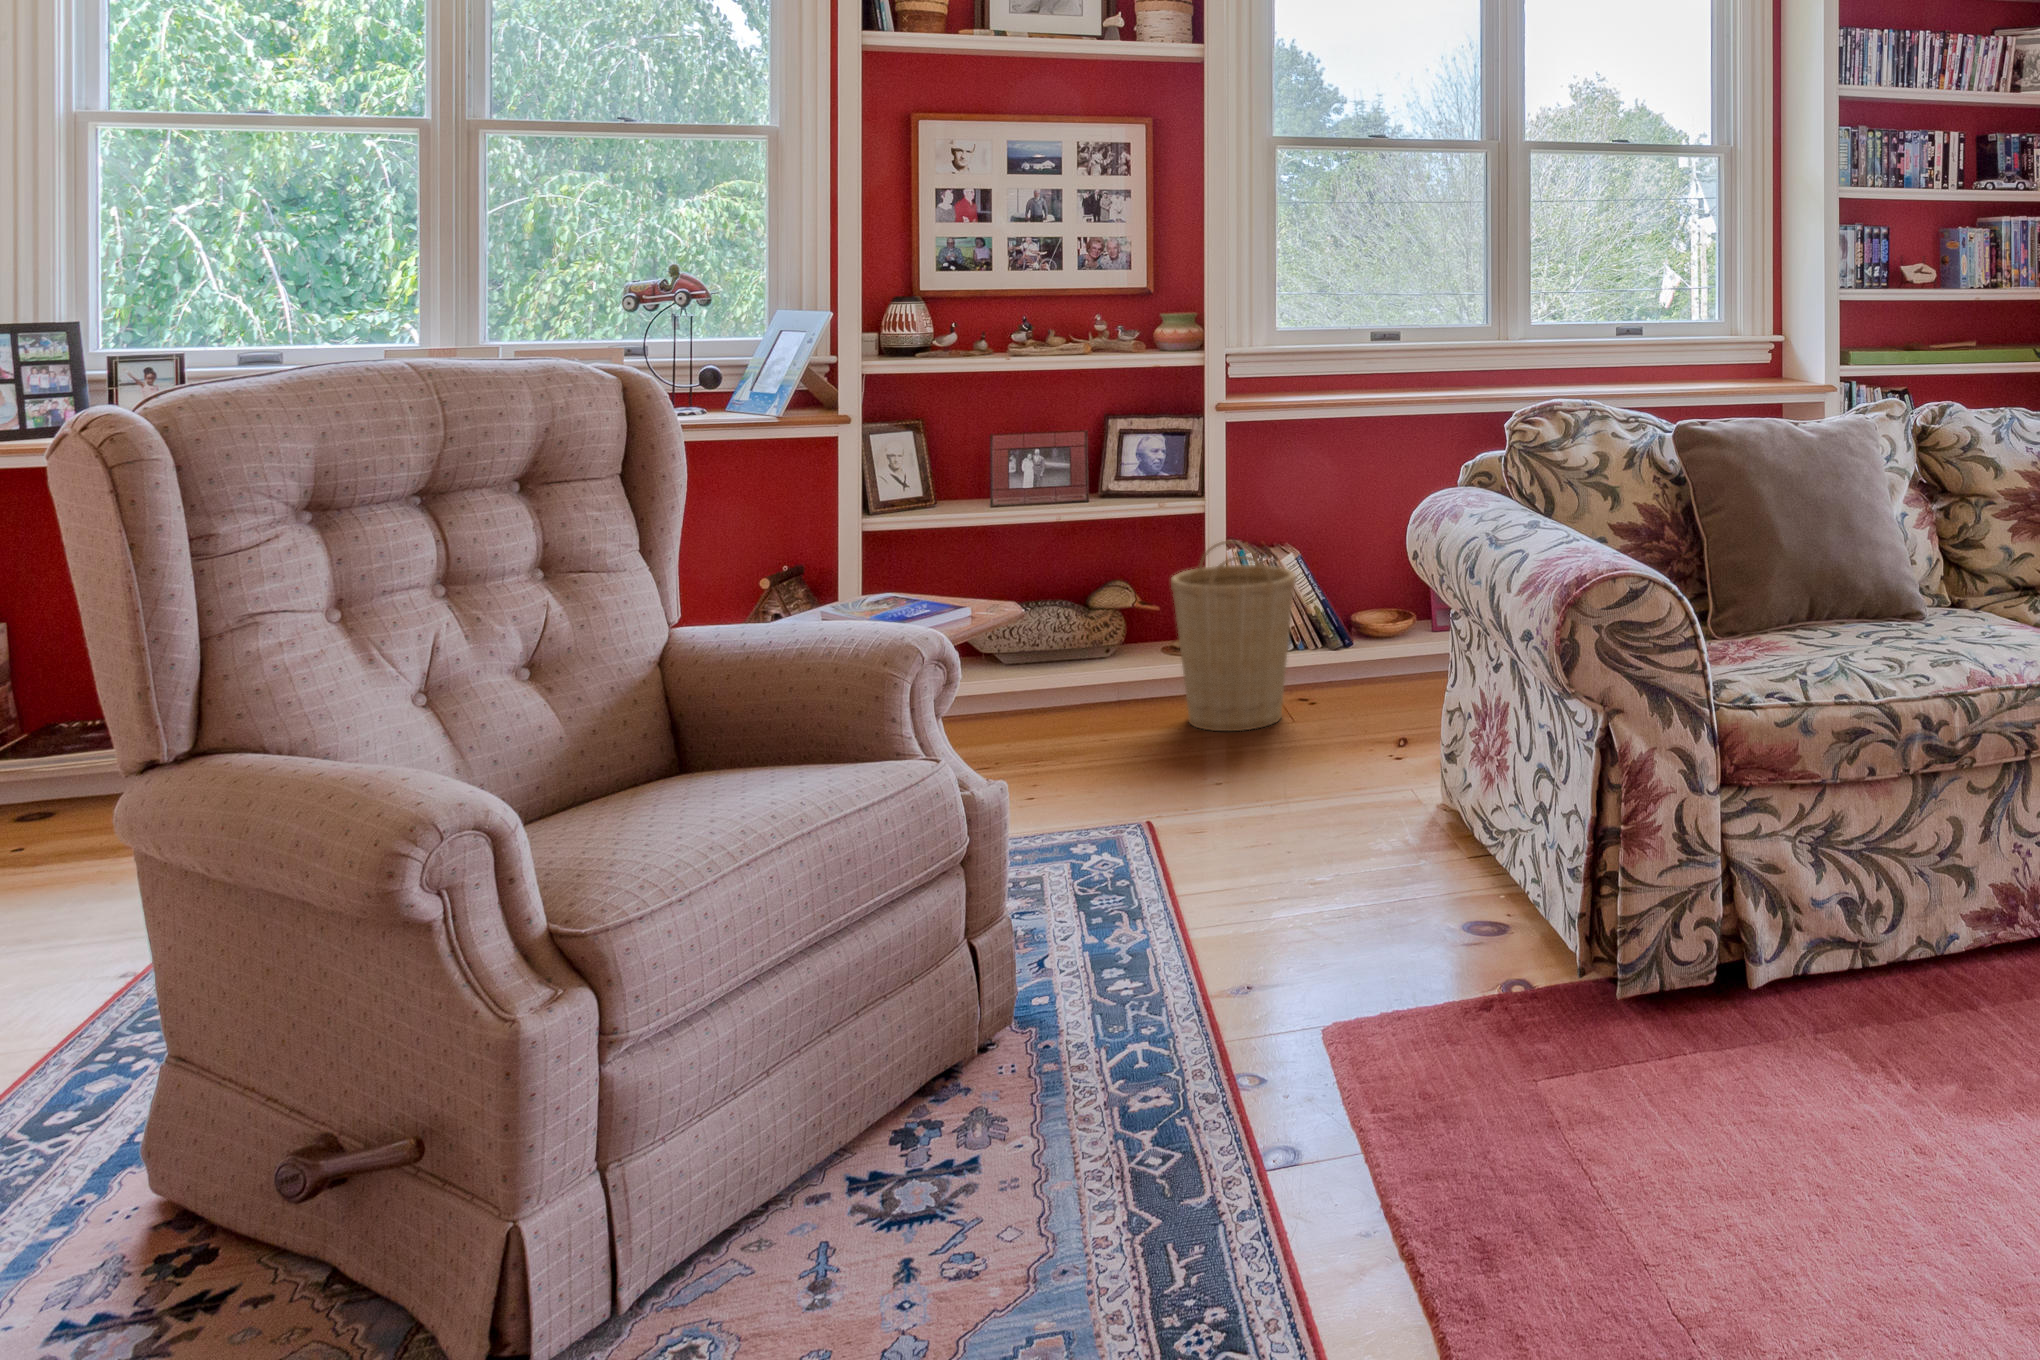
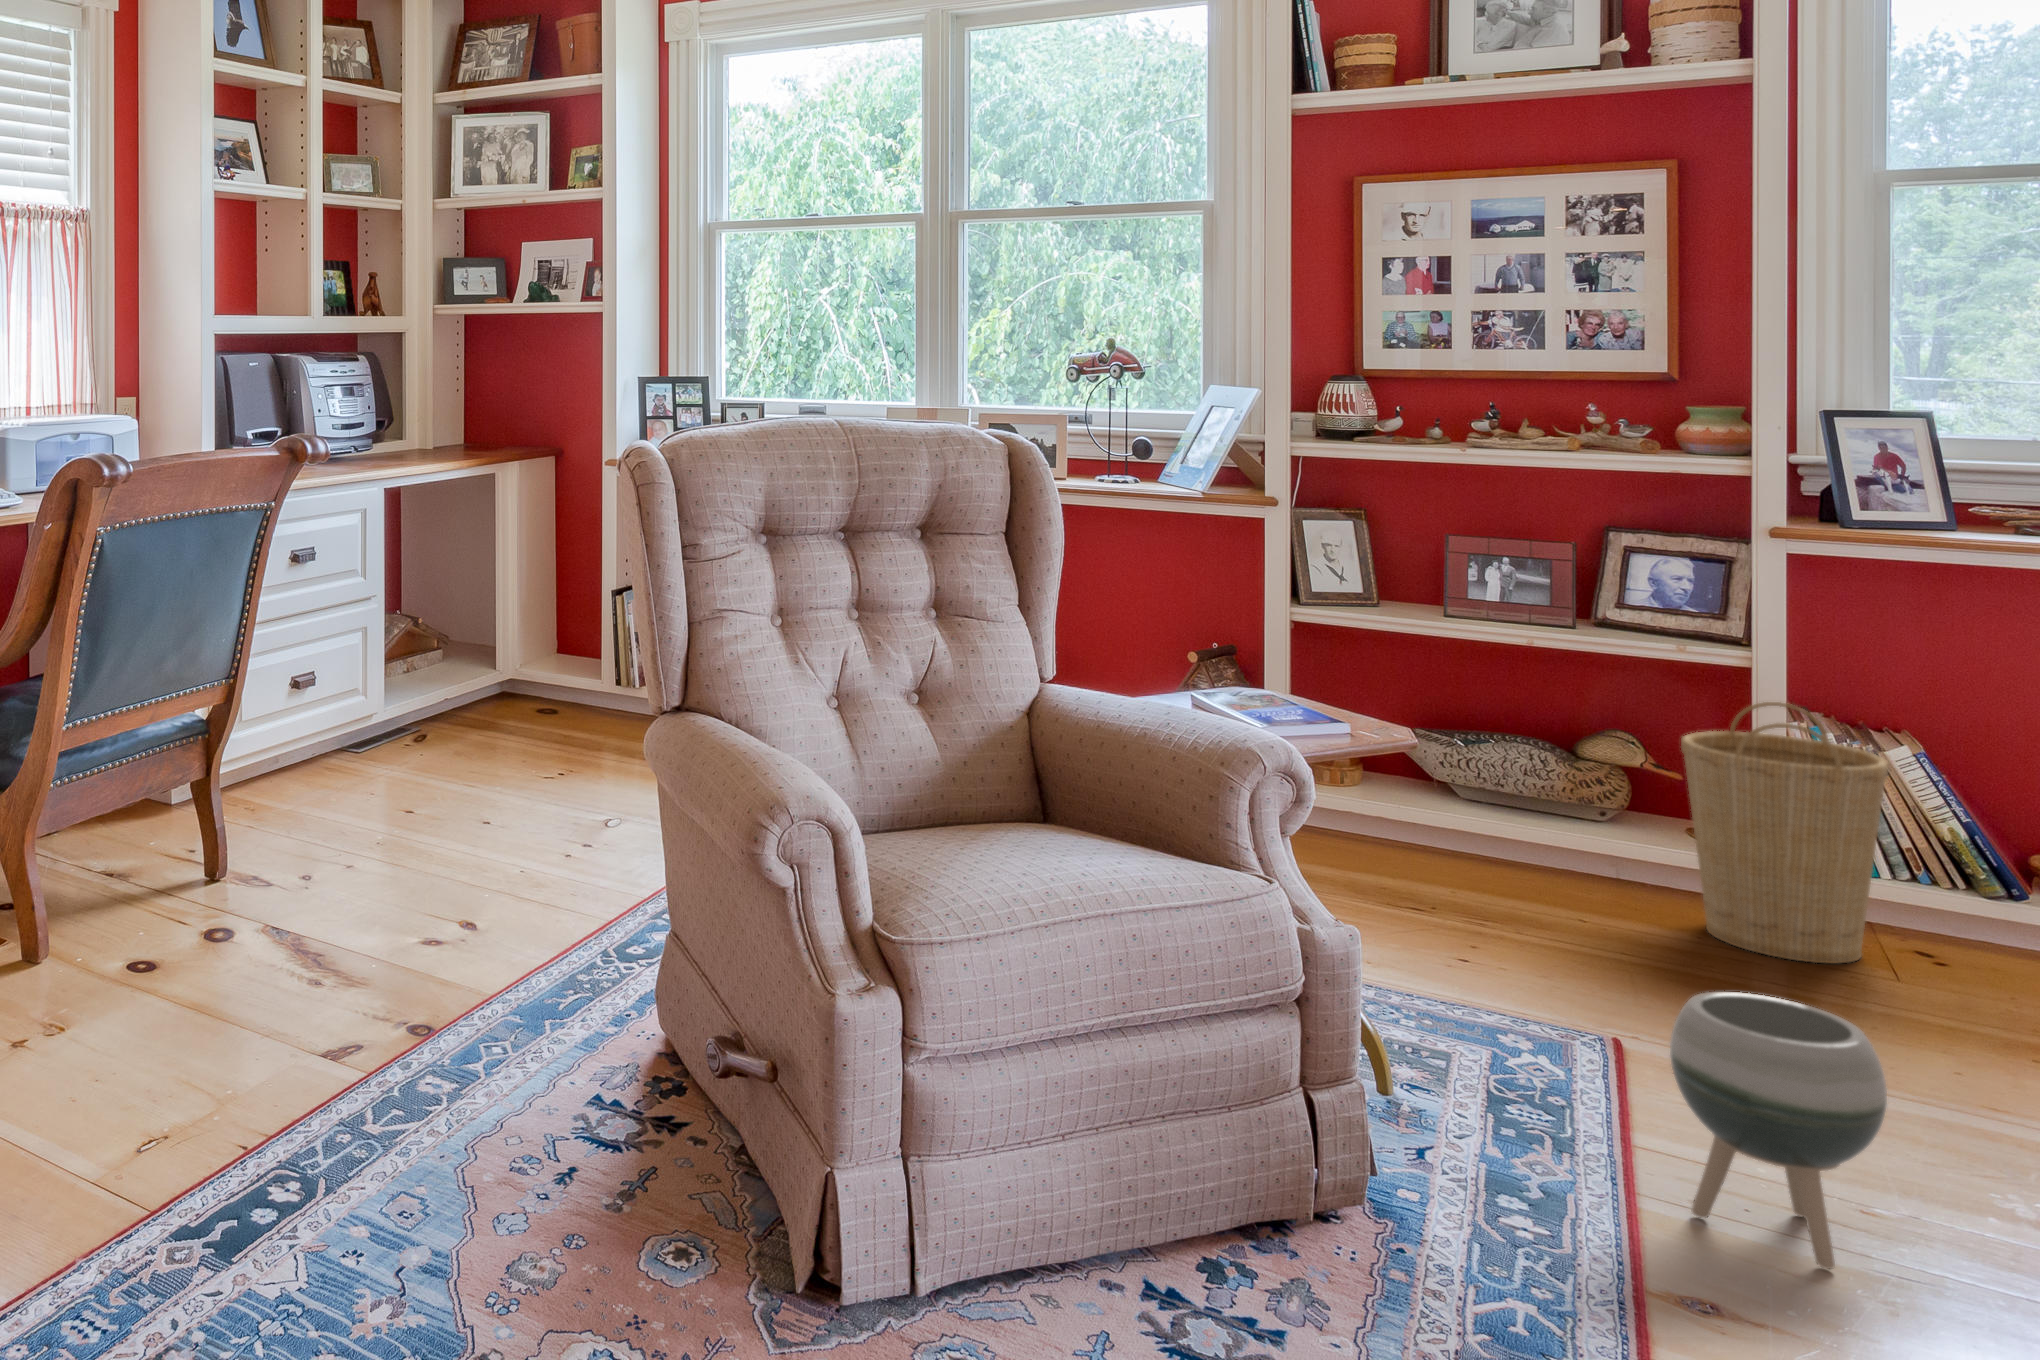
planter: none [1211,760,1337,942] -> present [1670,991,1887,1269]

